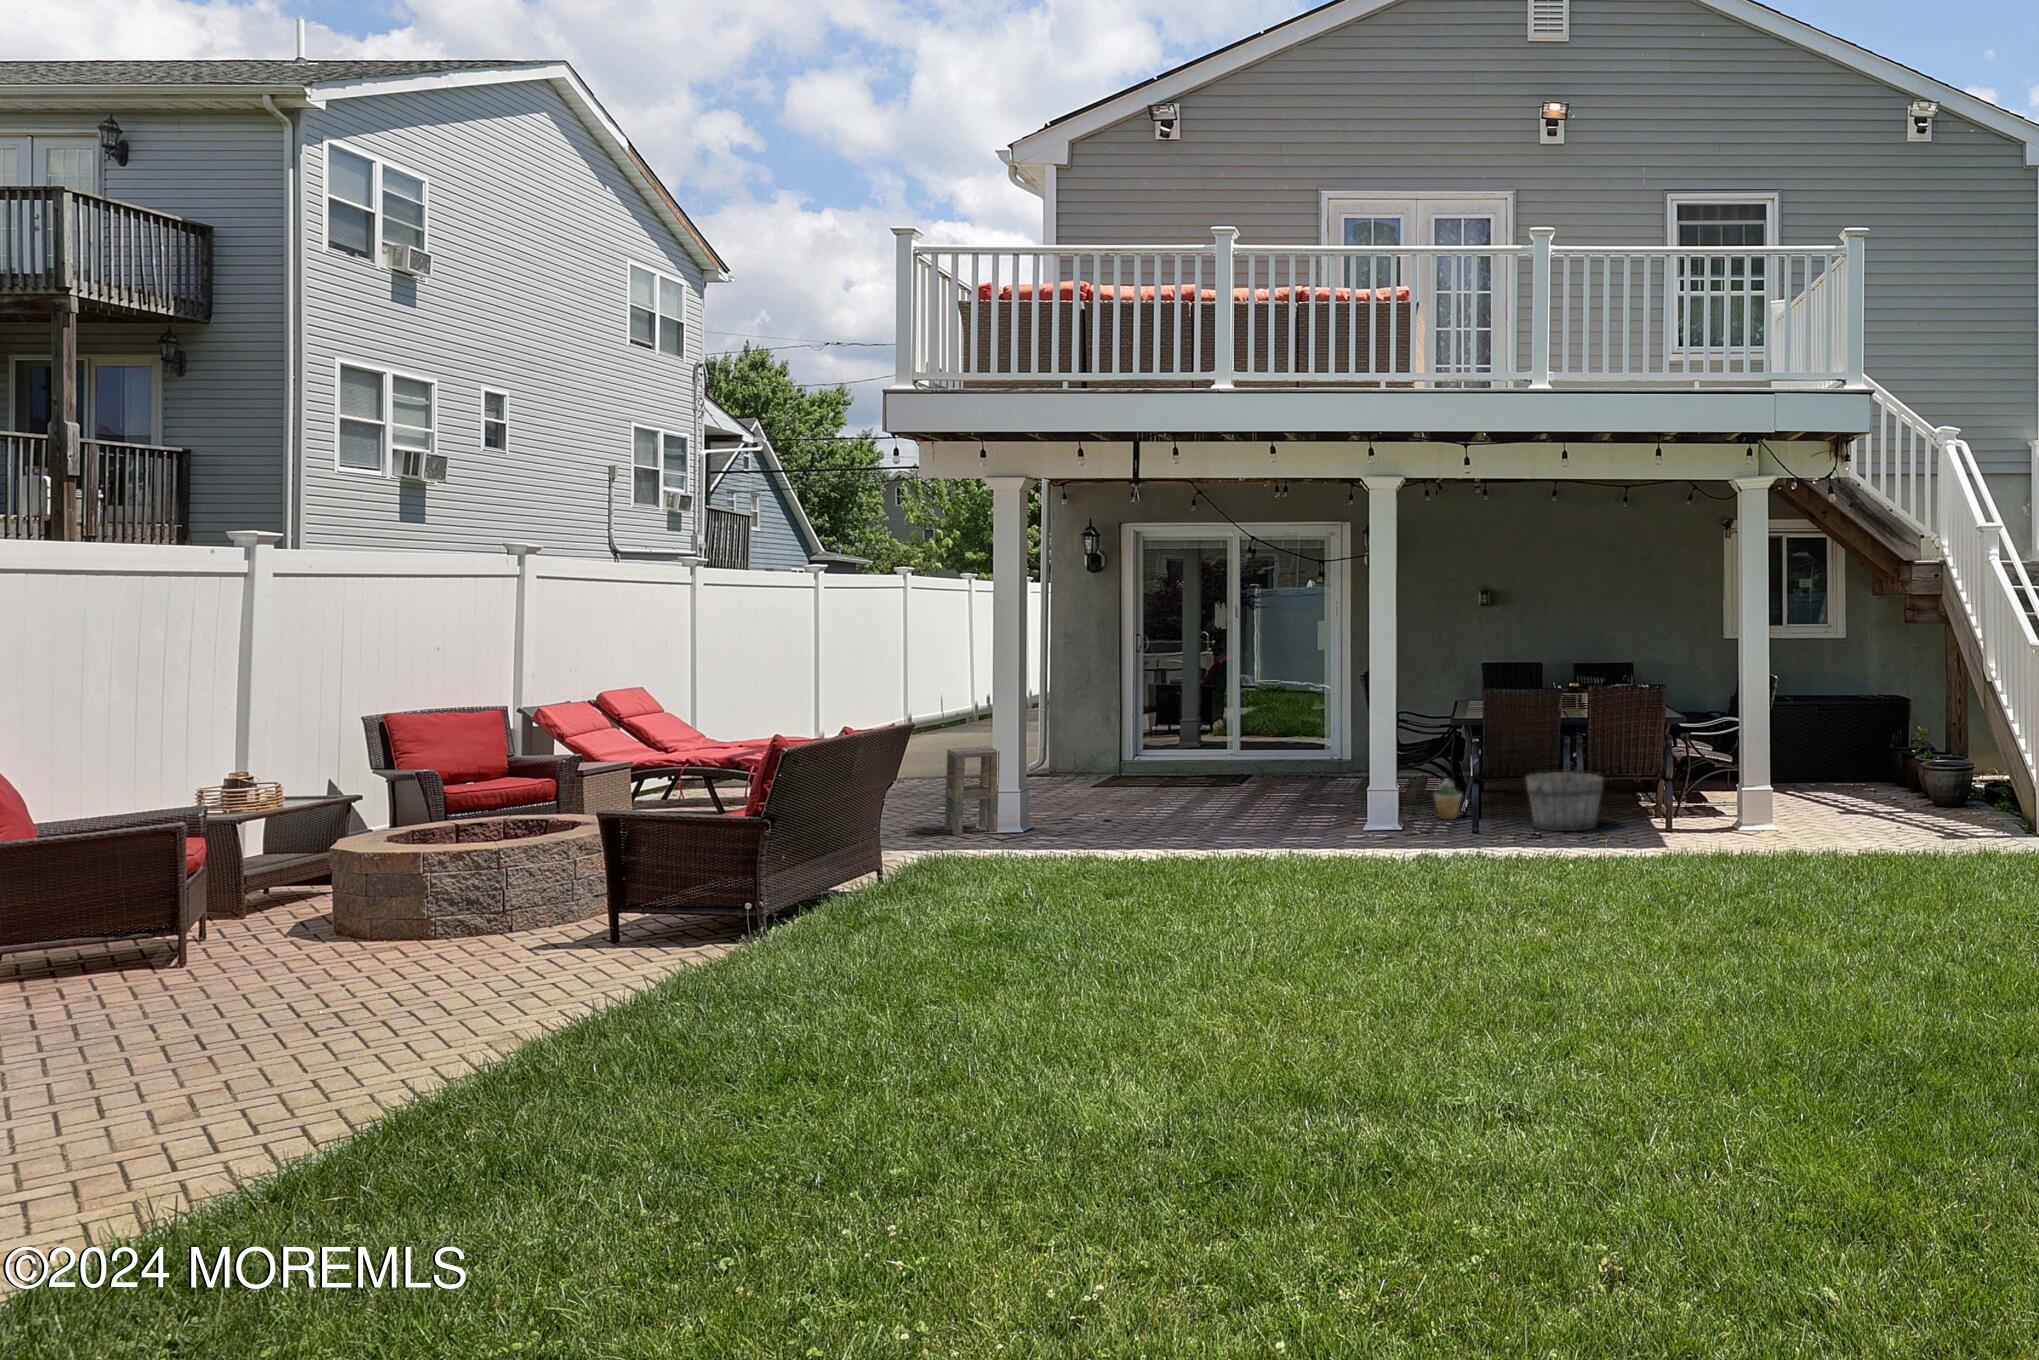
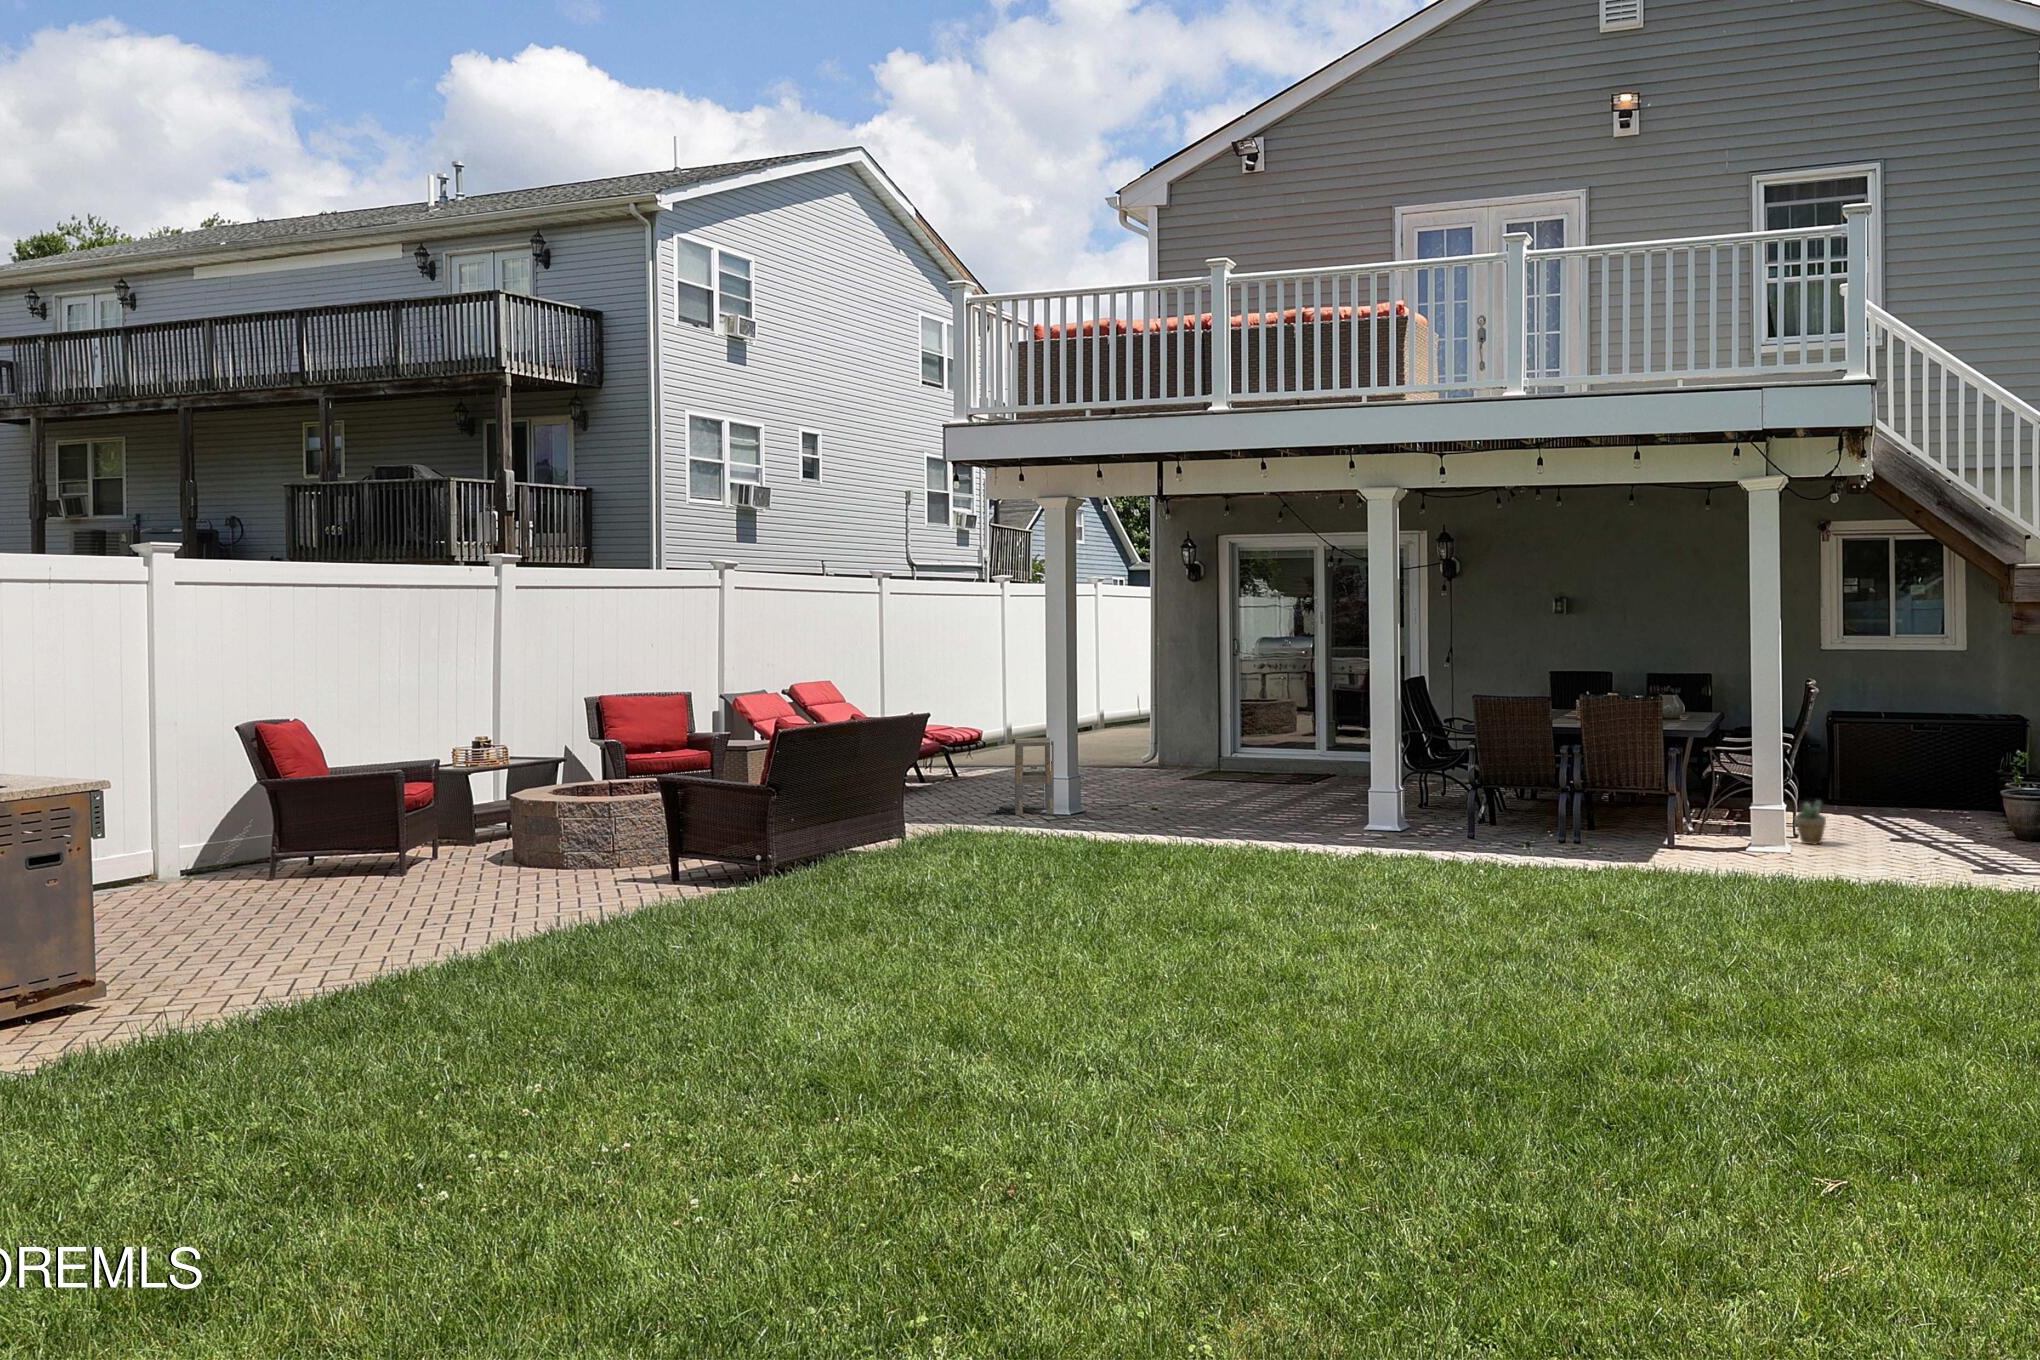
wooden bucket: present [1526,770,1604,831] -> none [1524,769,1605,842]
potted plant: present [1434,780,1462,819] -> present [1794,800,1826,845]

